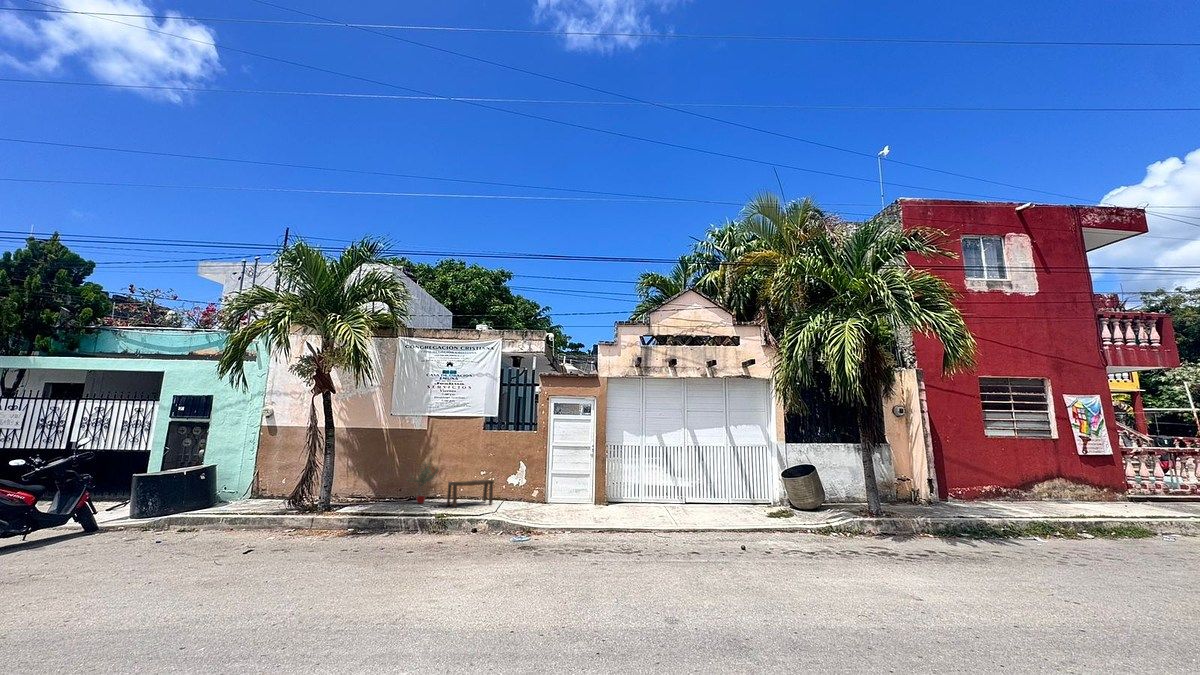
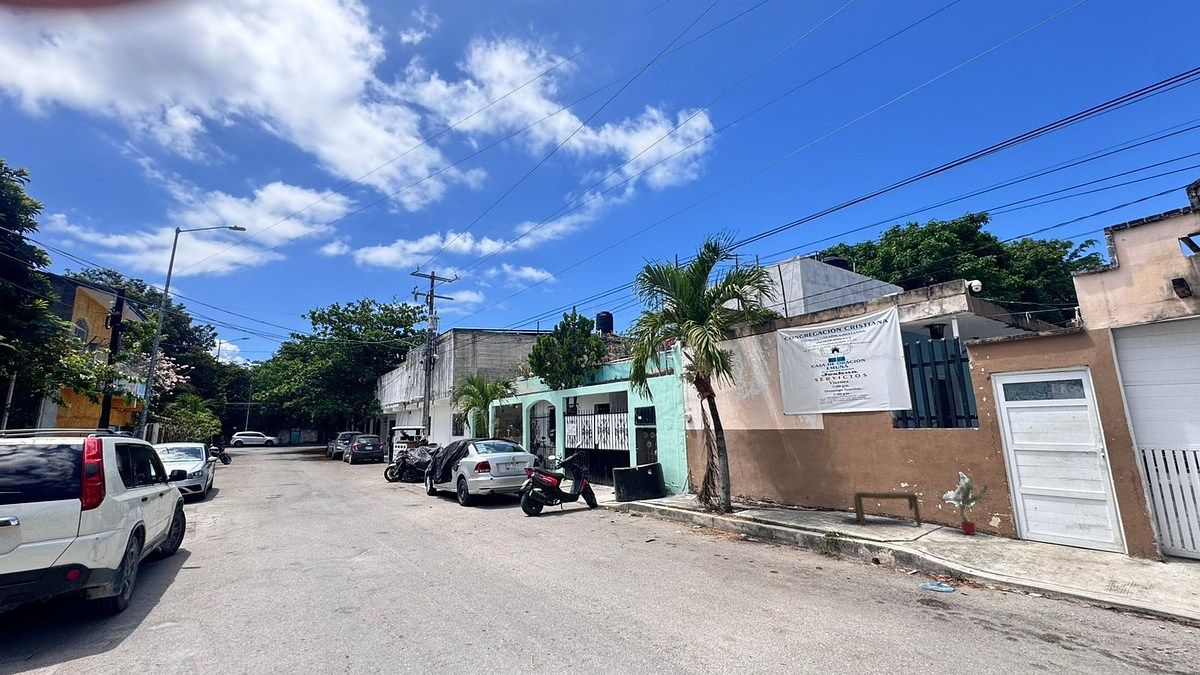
potted tree: present [406,464,438,504] -> present [938,473,989,535]

